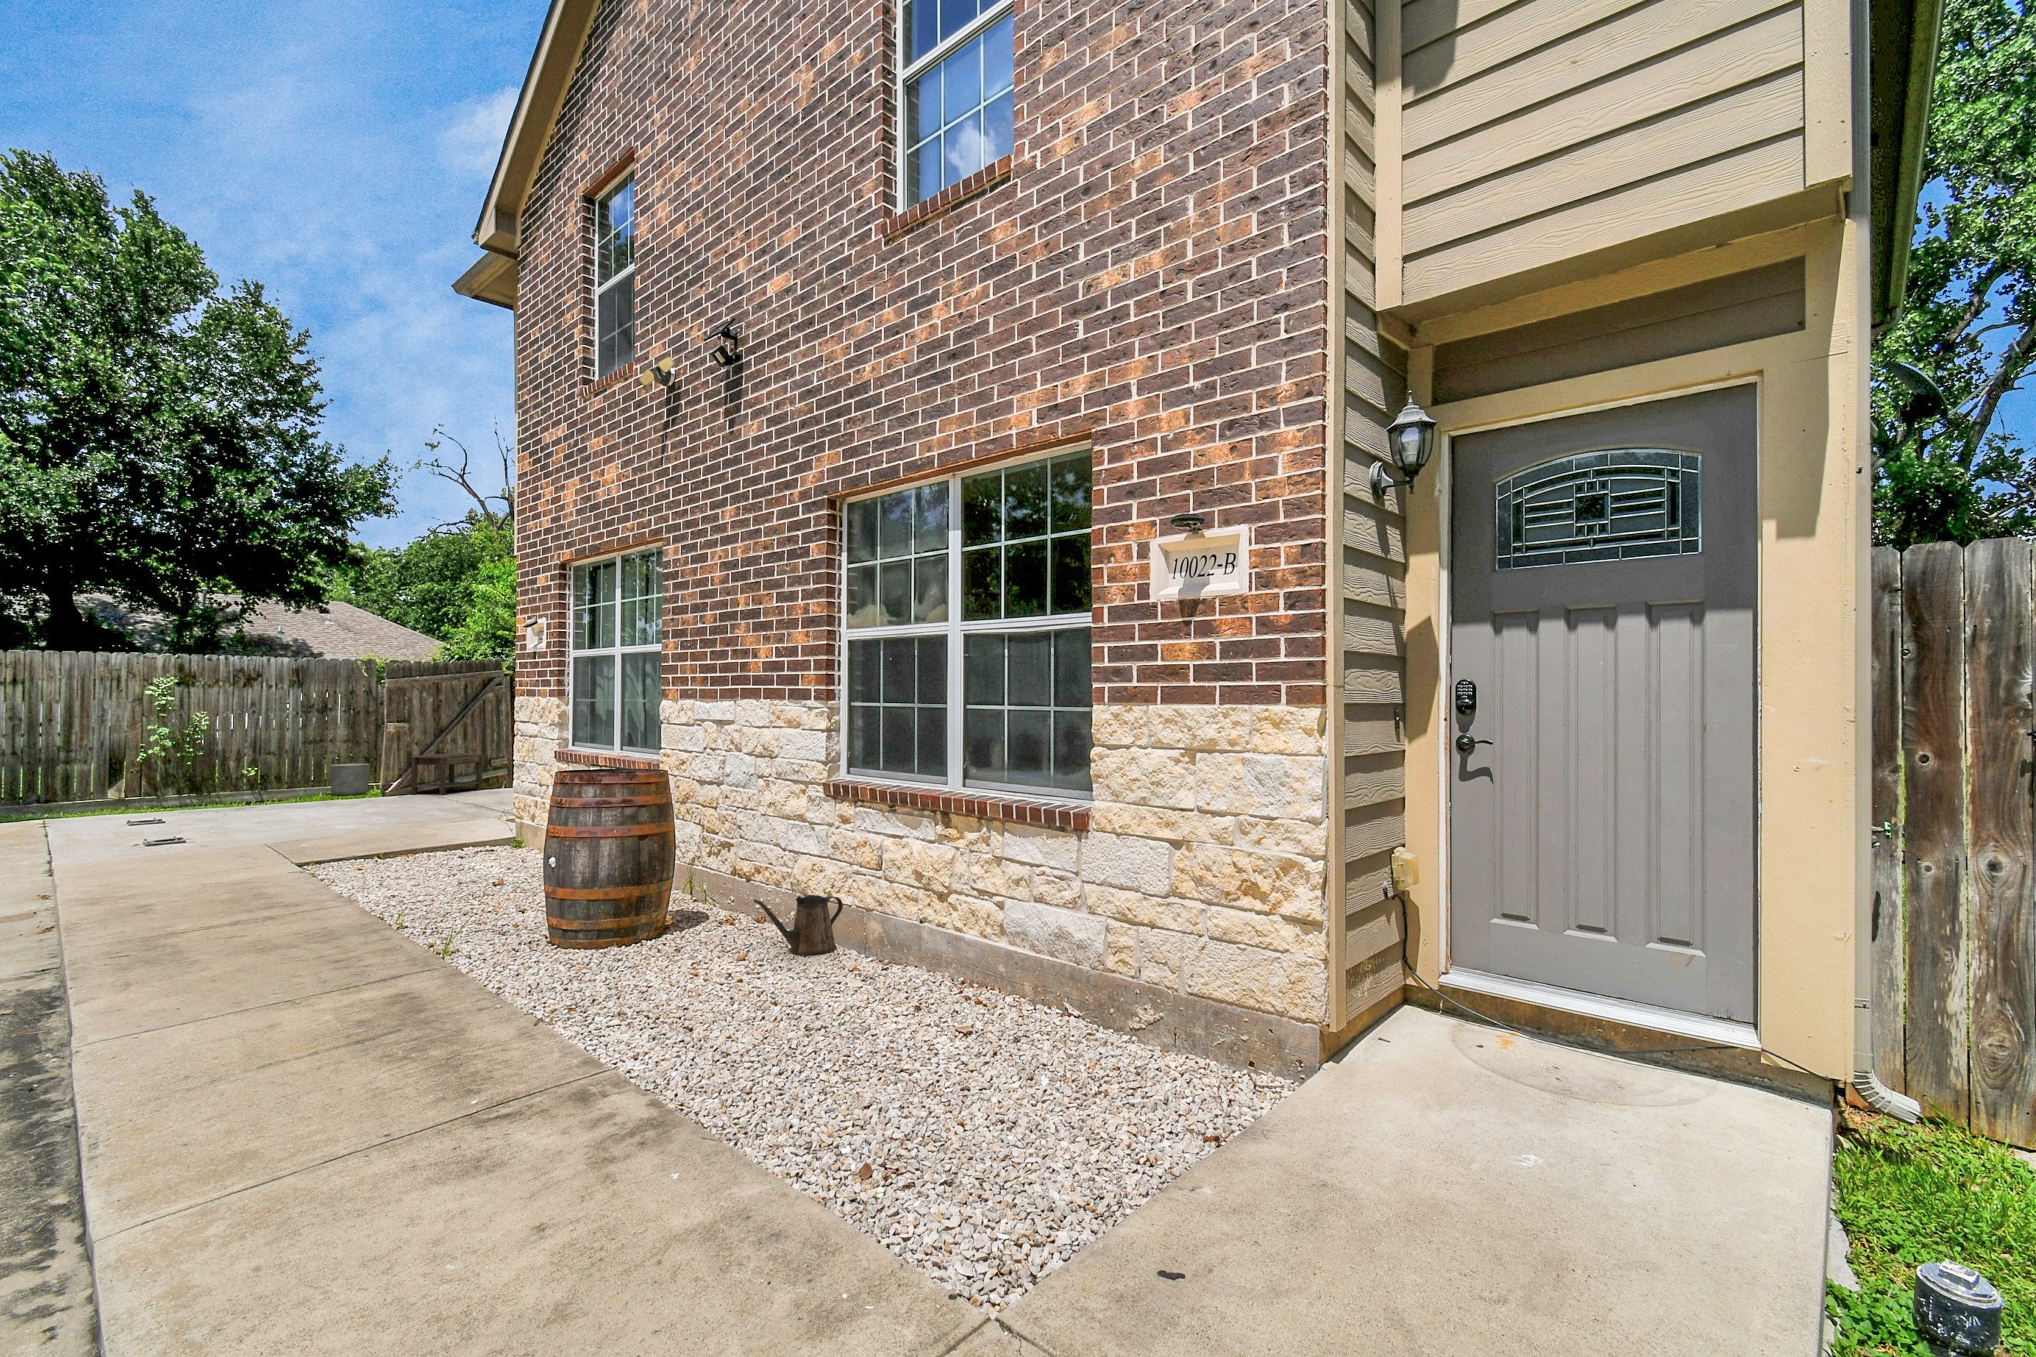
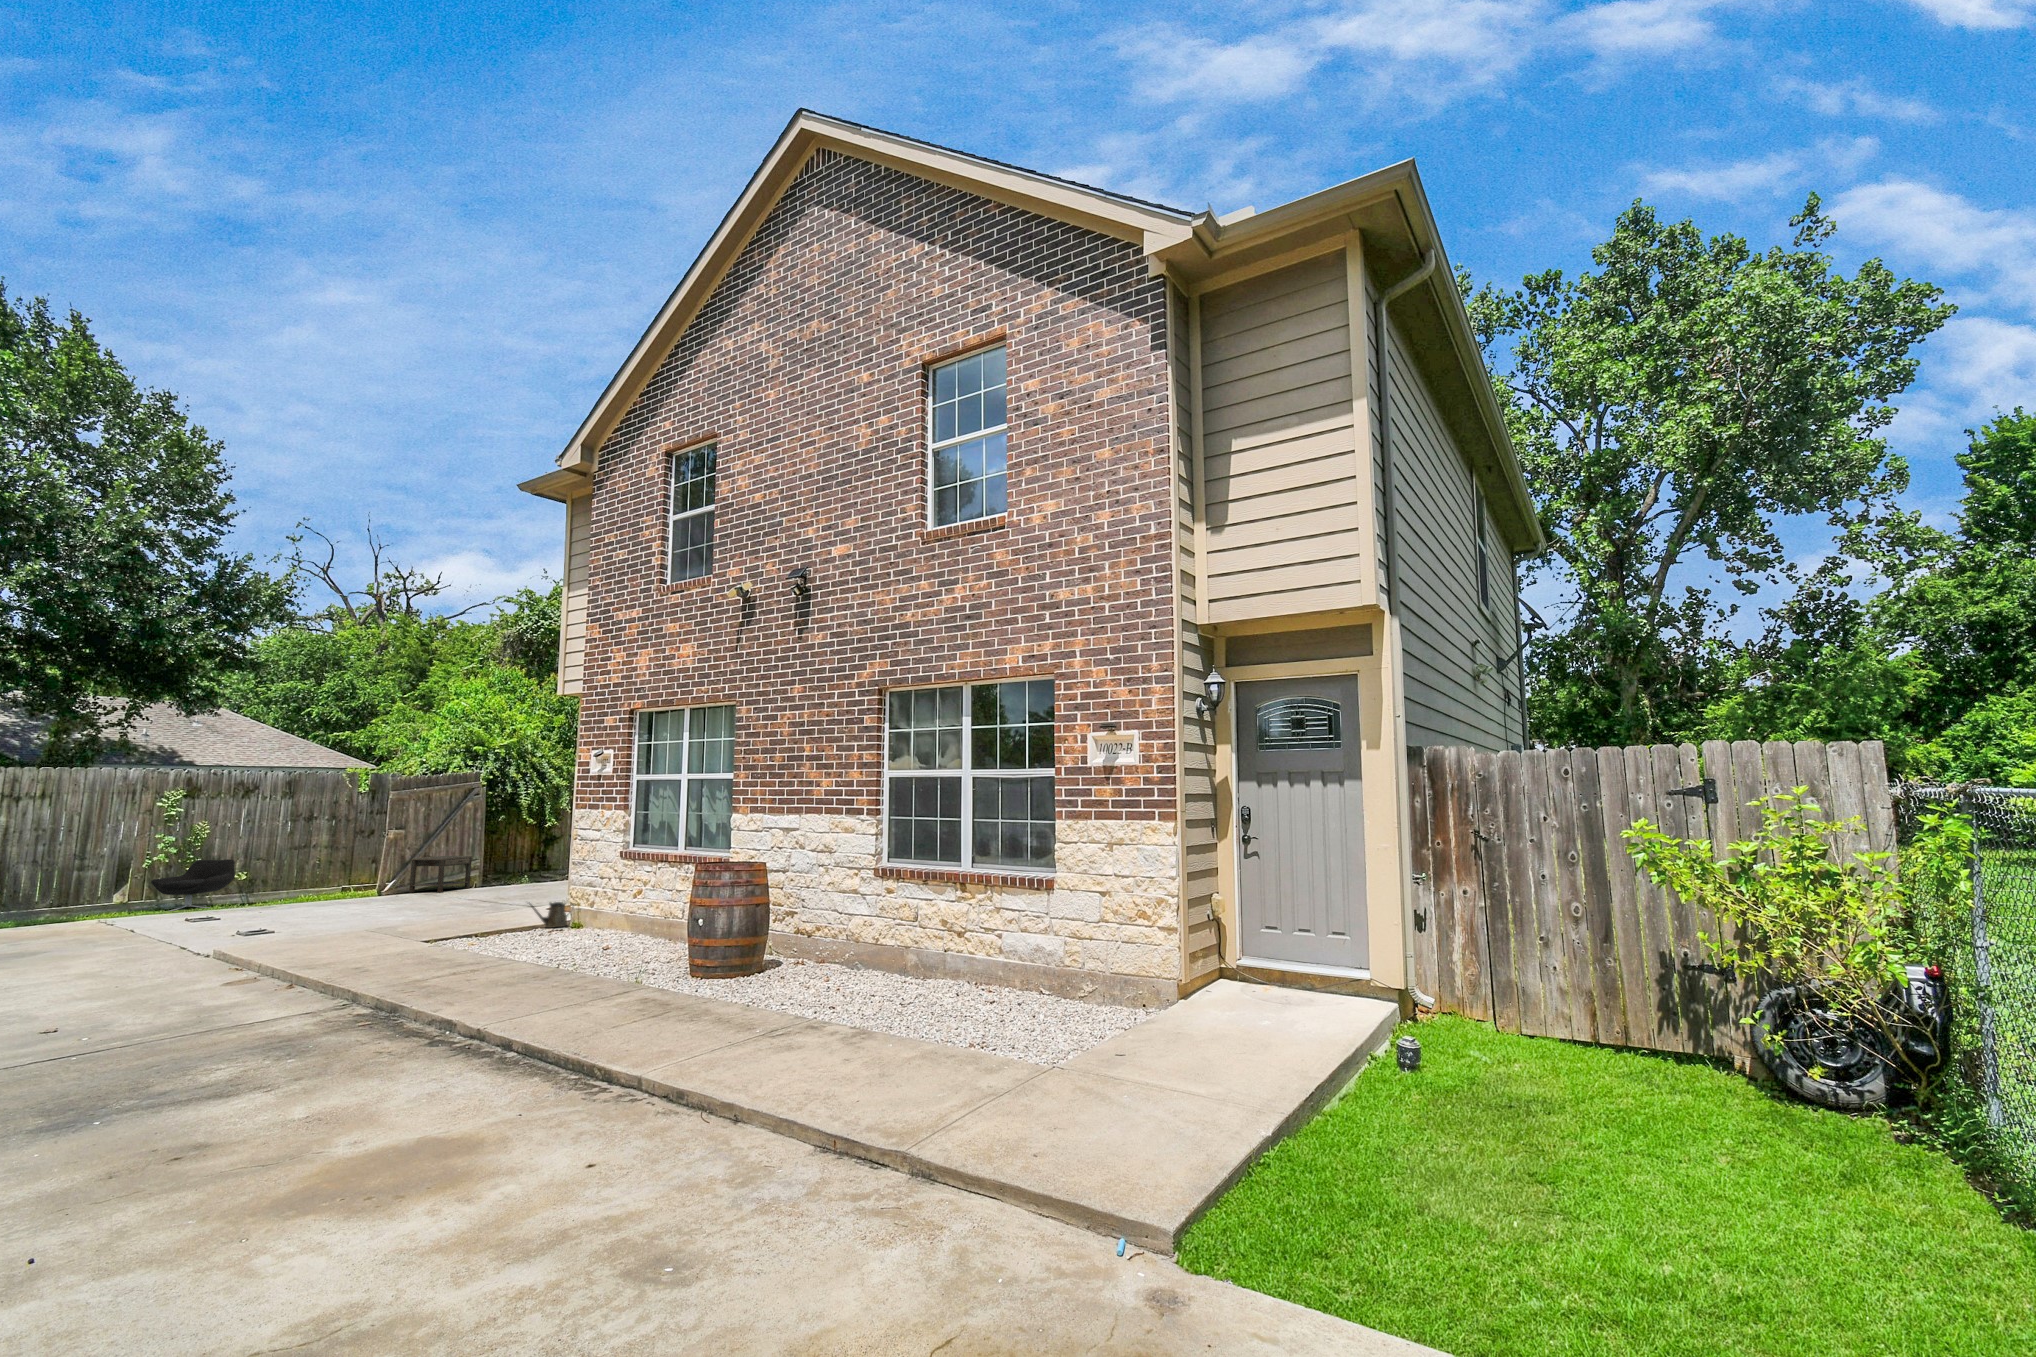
lounge chair: none [115,755,211,813] -> present [151,859,235,911]
planter: present [330,764,370,795] -> none [332,866,368,894]
watering can: present [754,895,843,955] -> present [530,902,567,928]

